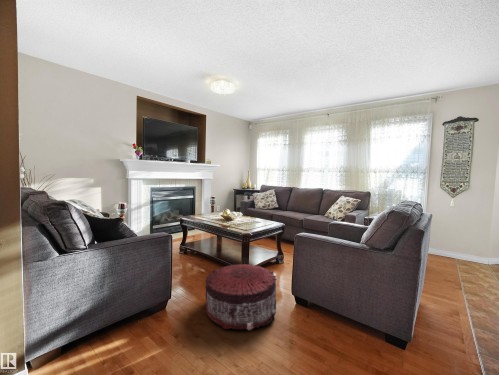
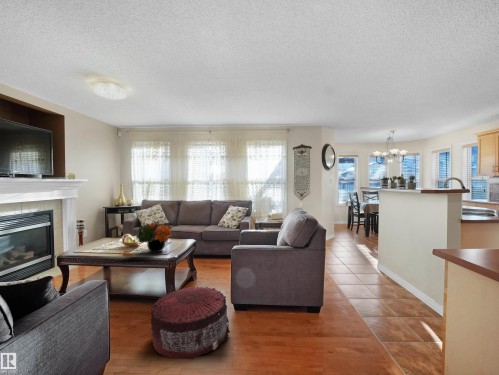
flower arrangement: none [225,200,257,228] -> present [136,222,172,252]

